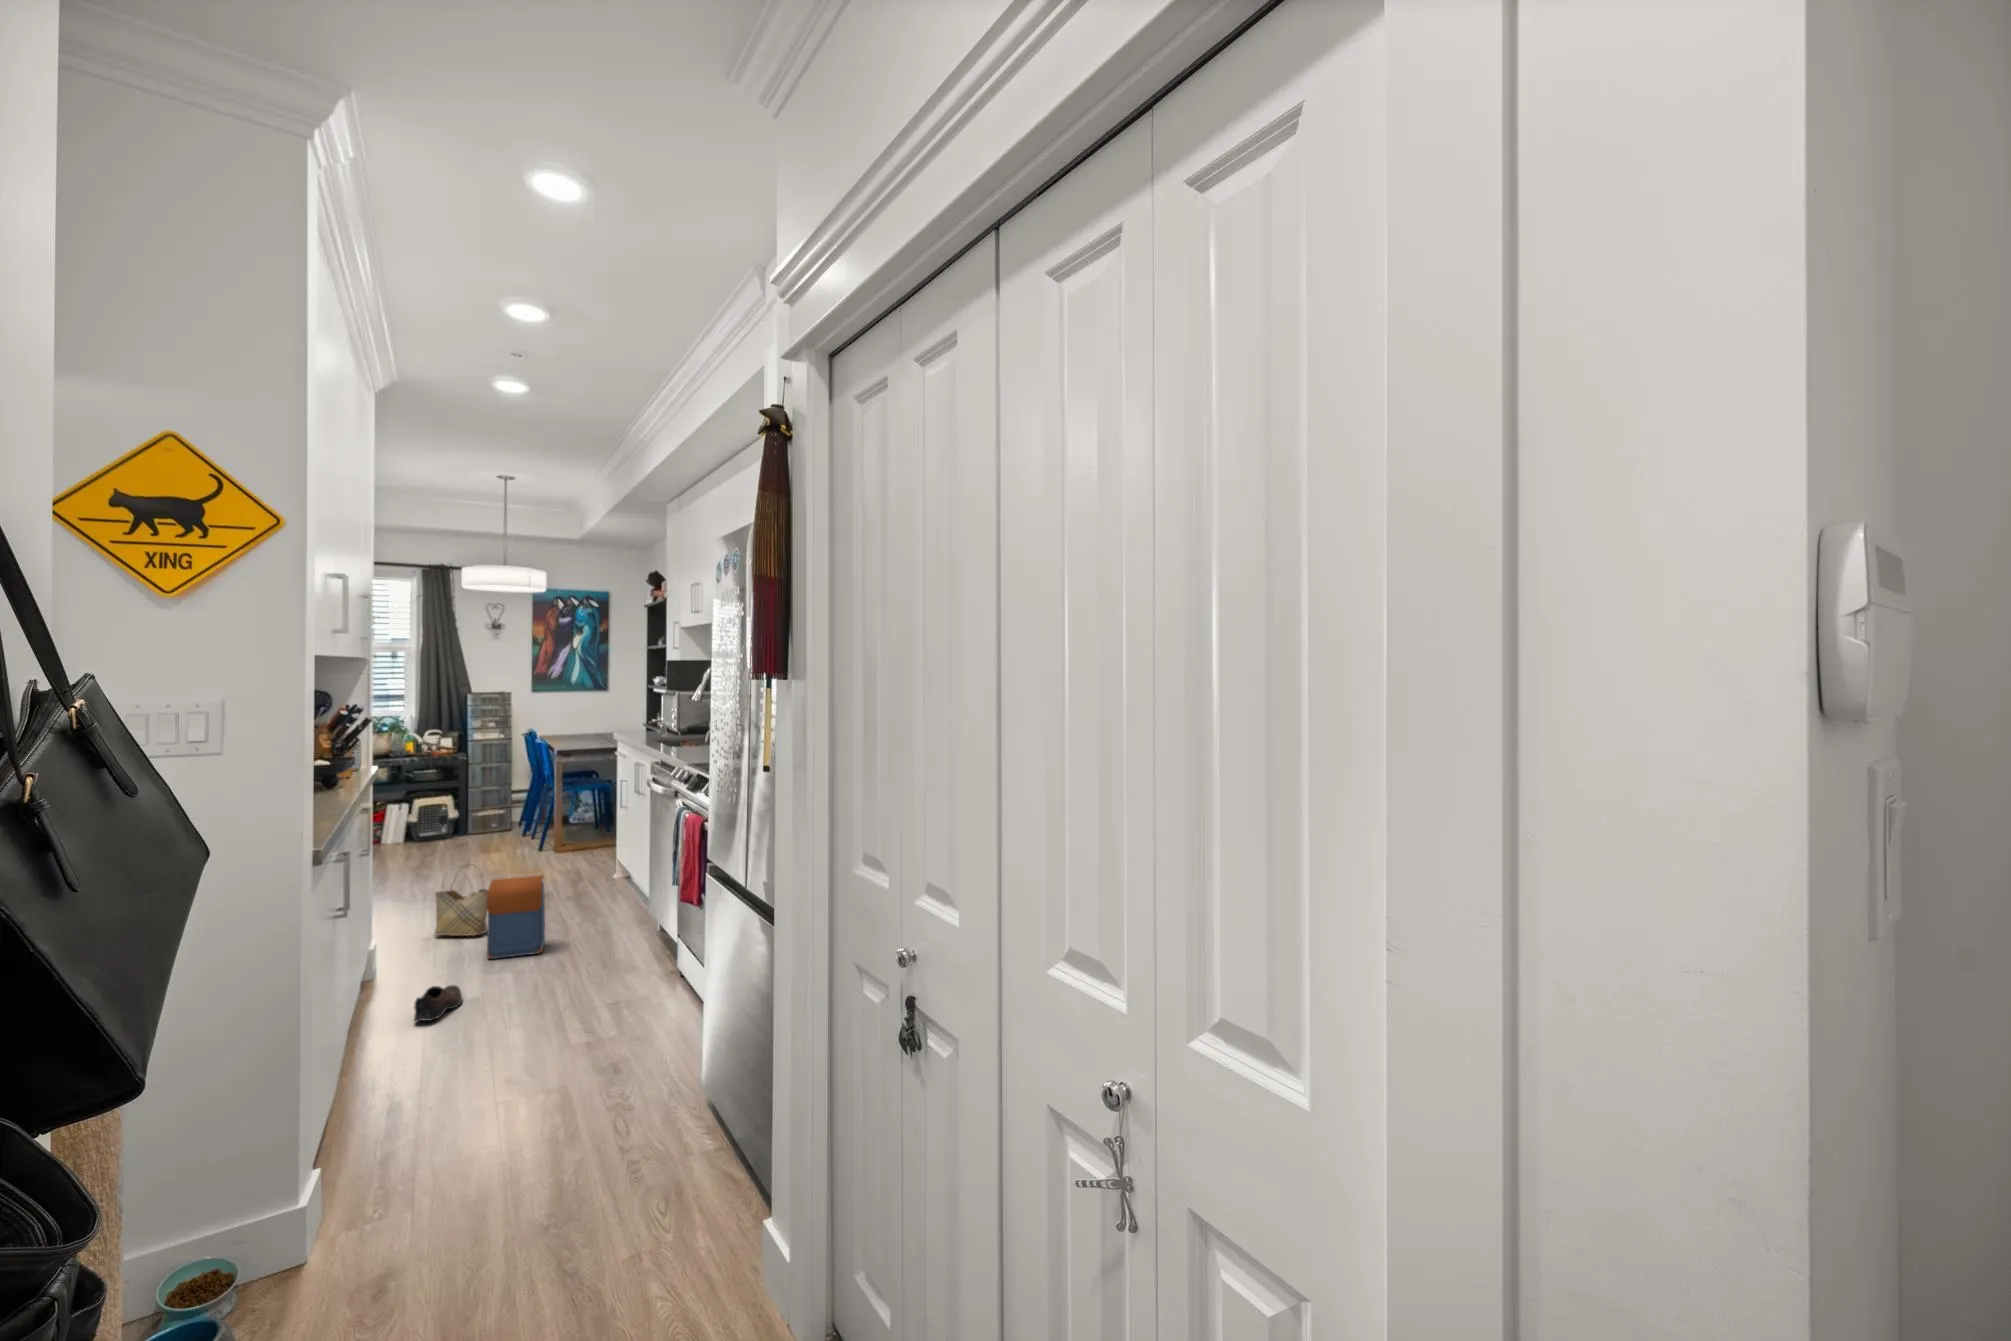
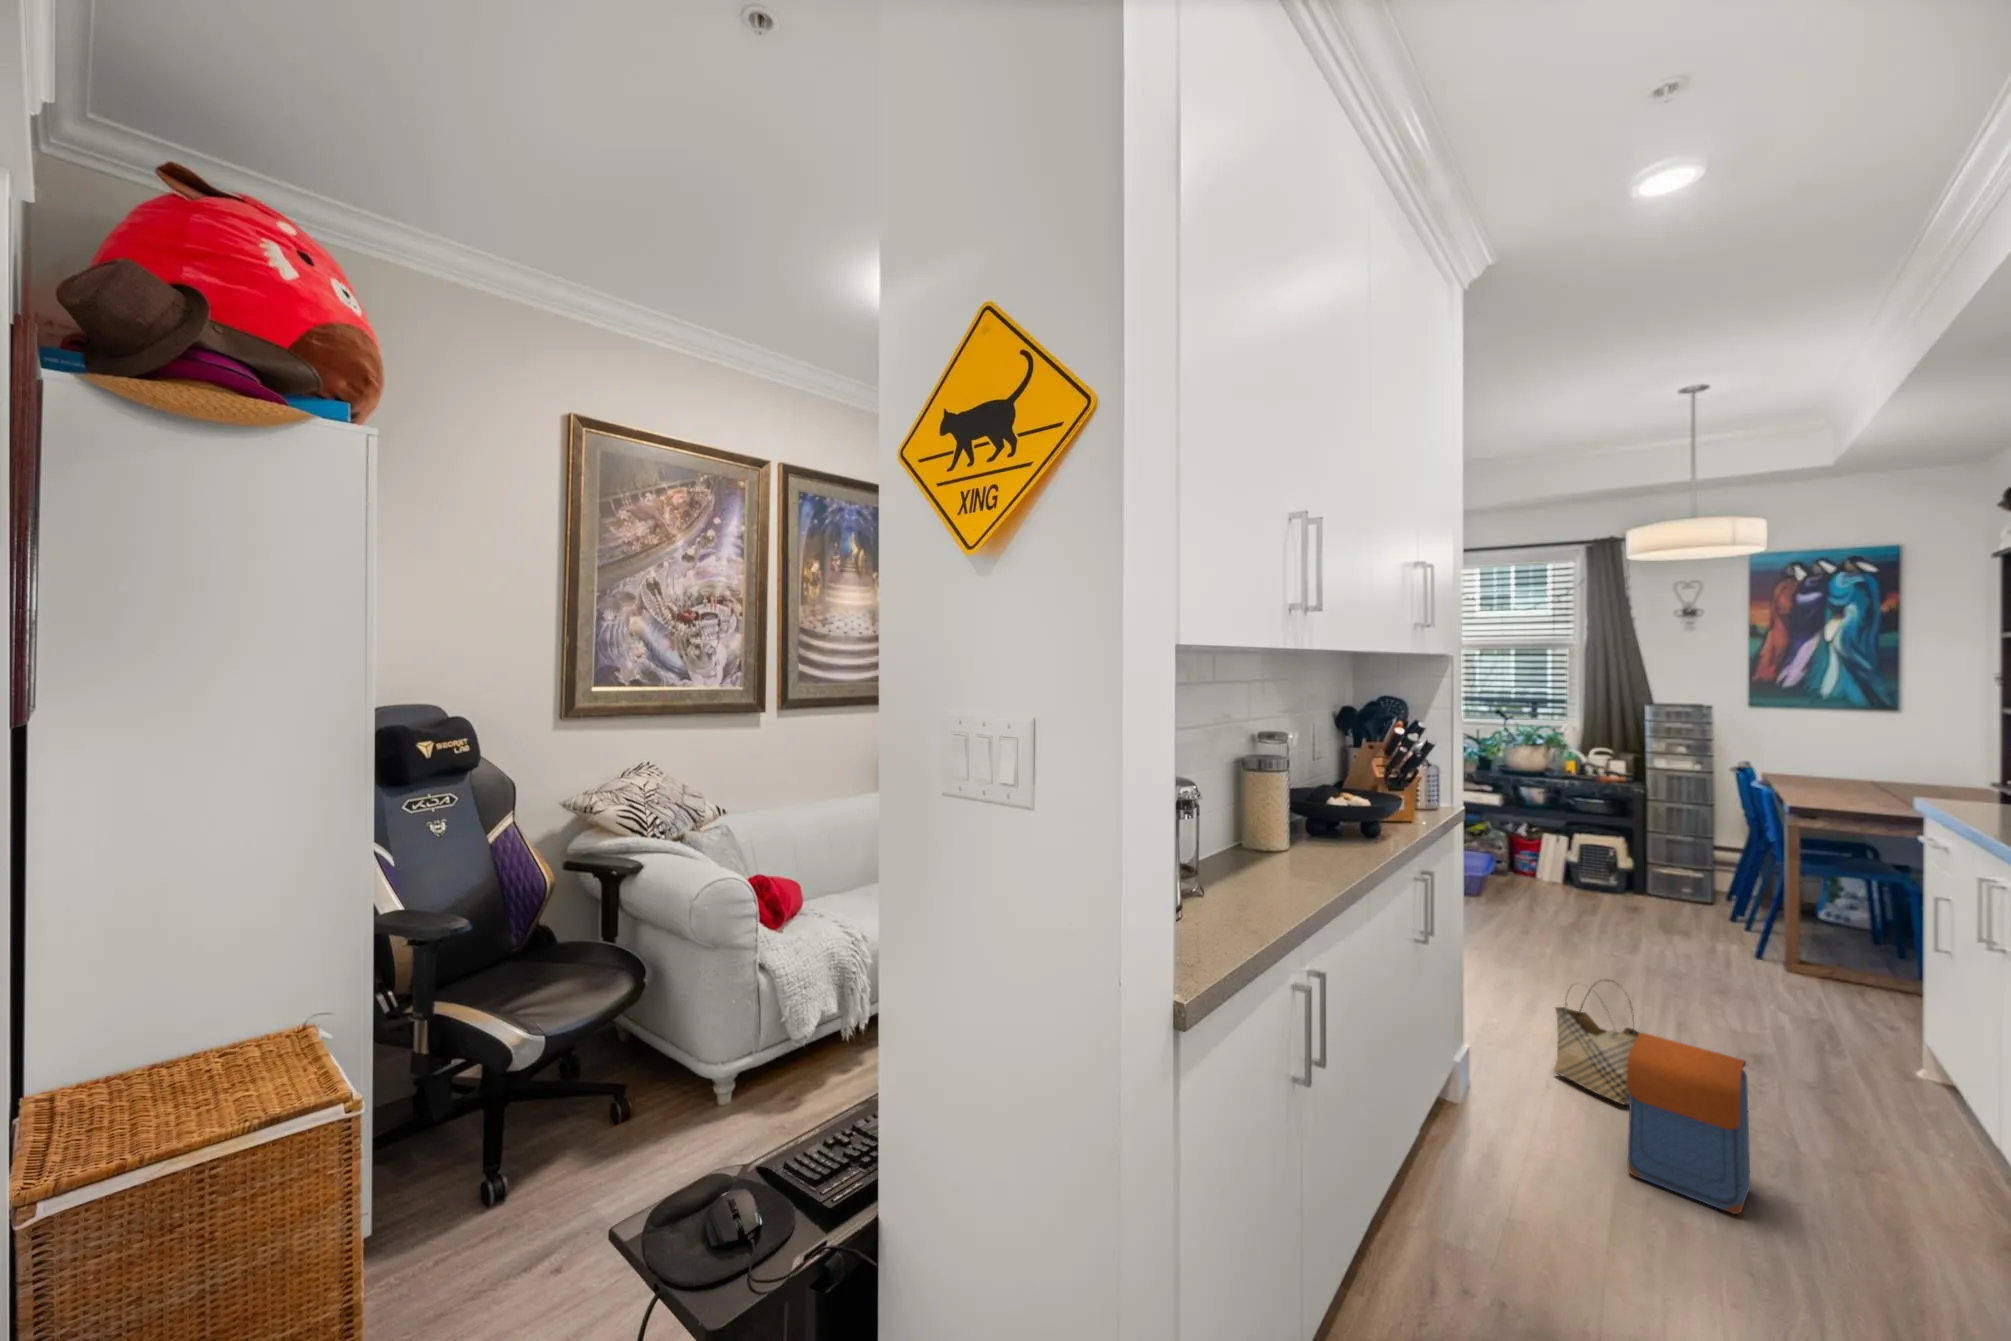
shoe: present [414,985,462,1022] -> none [1469,1217,1562,1290]

